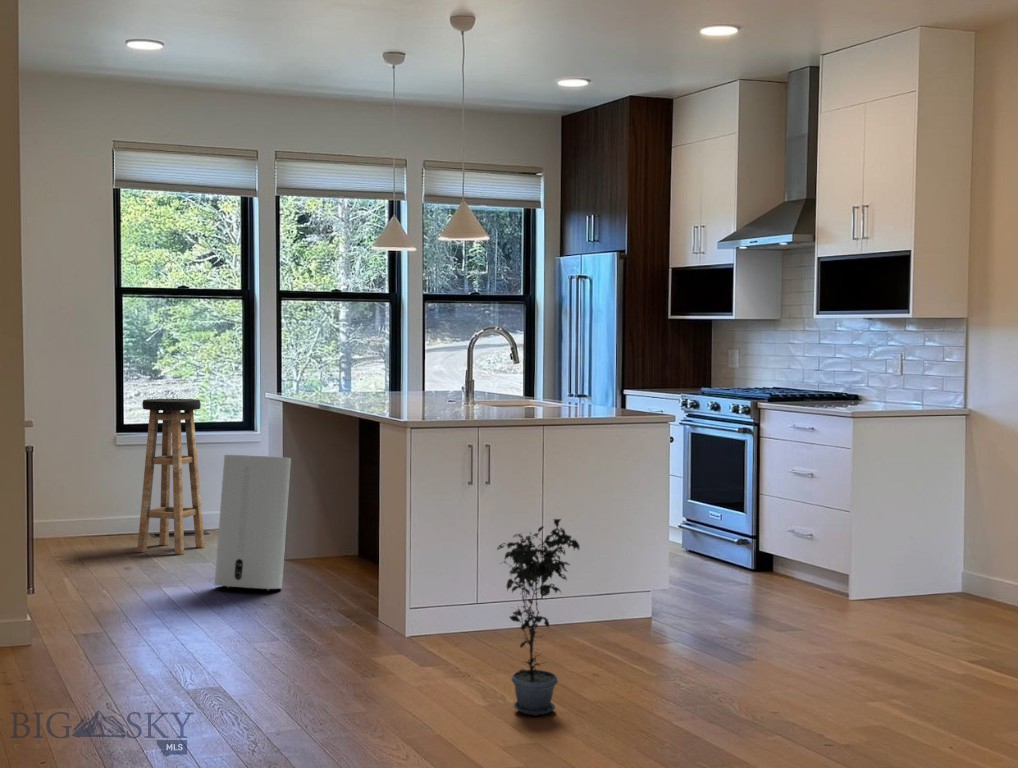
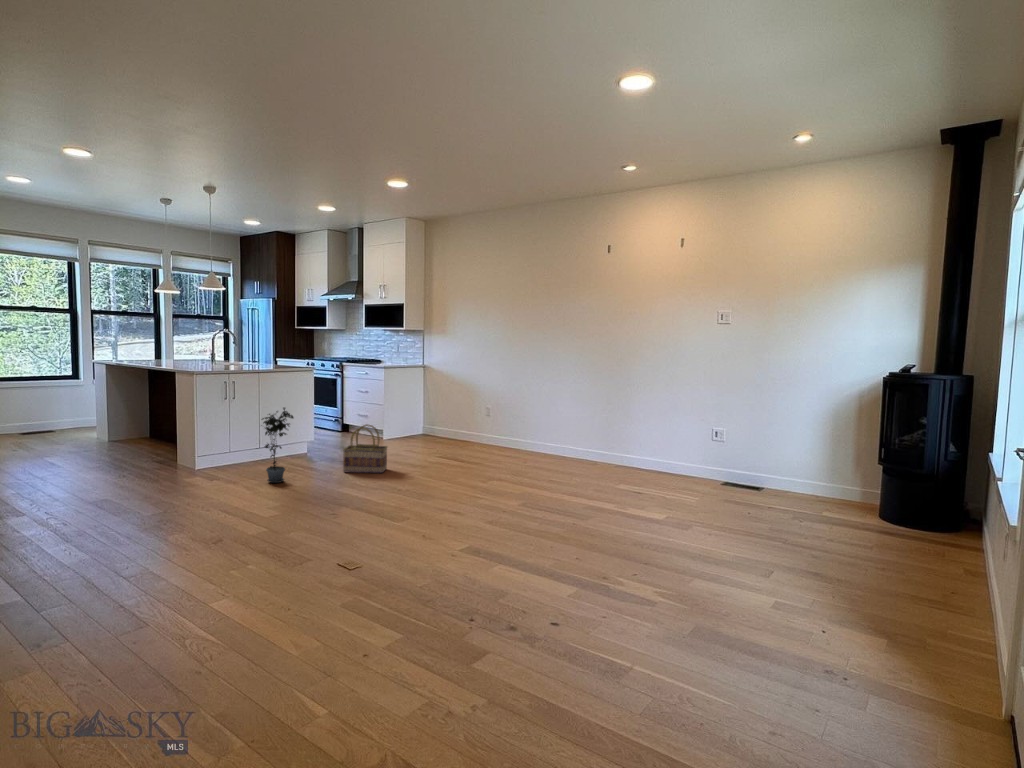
bar stool: present [137,399,205,555] -> none [18,364,59,444]
air purifier: present [215,455,291,591] -> none [84,391,125,454]
basket: none [712,574,838,720] -> present [343,424,387,473]

